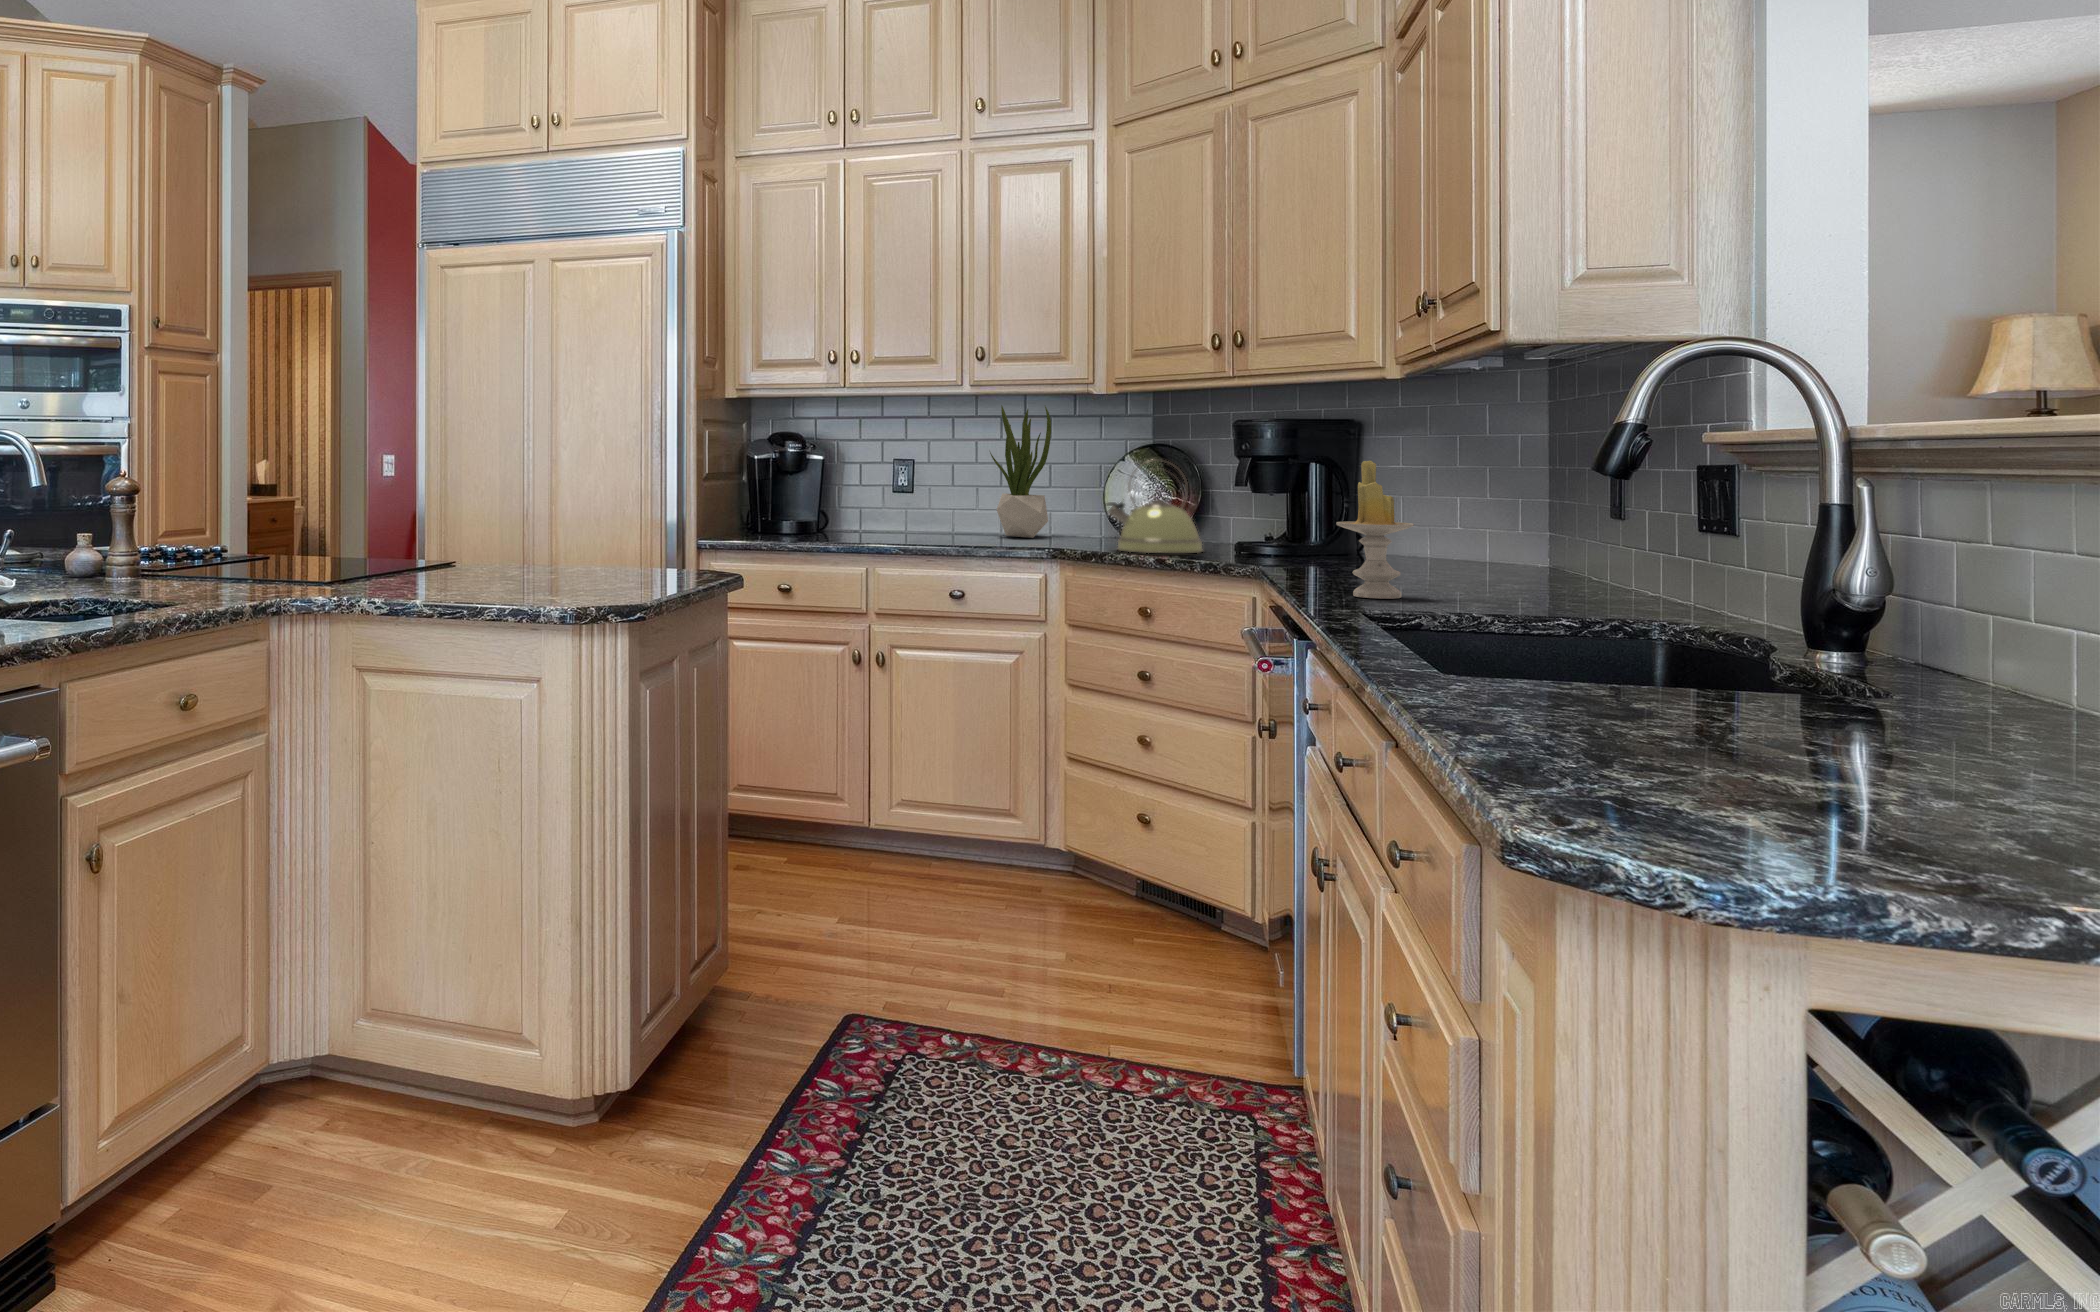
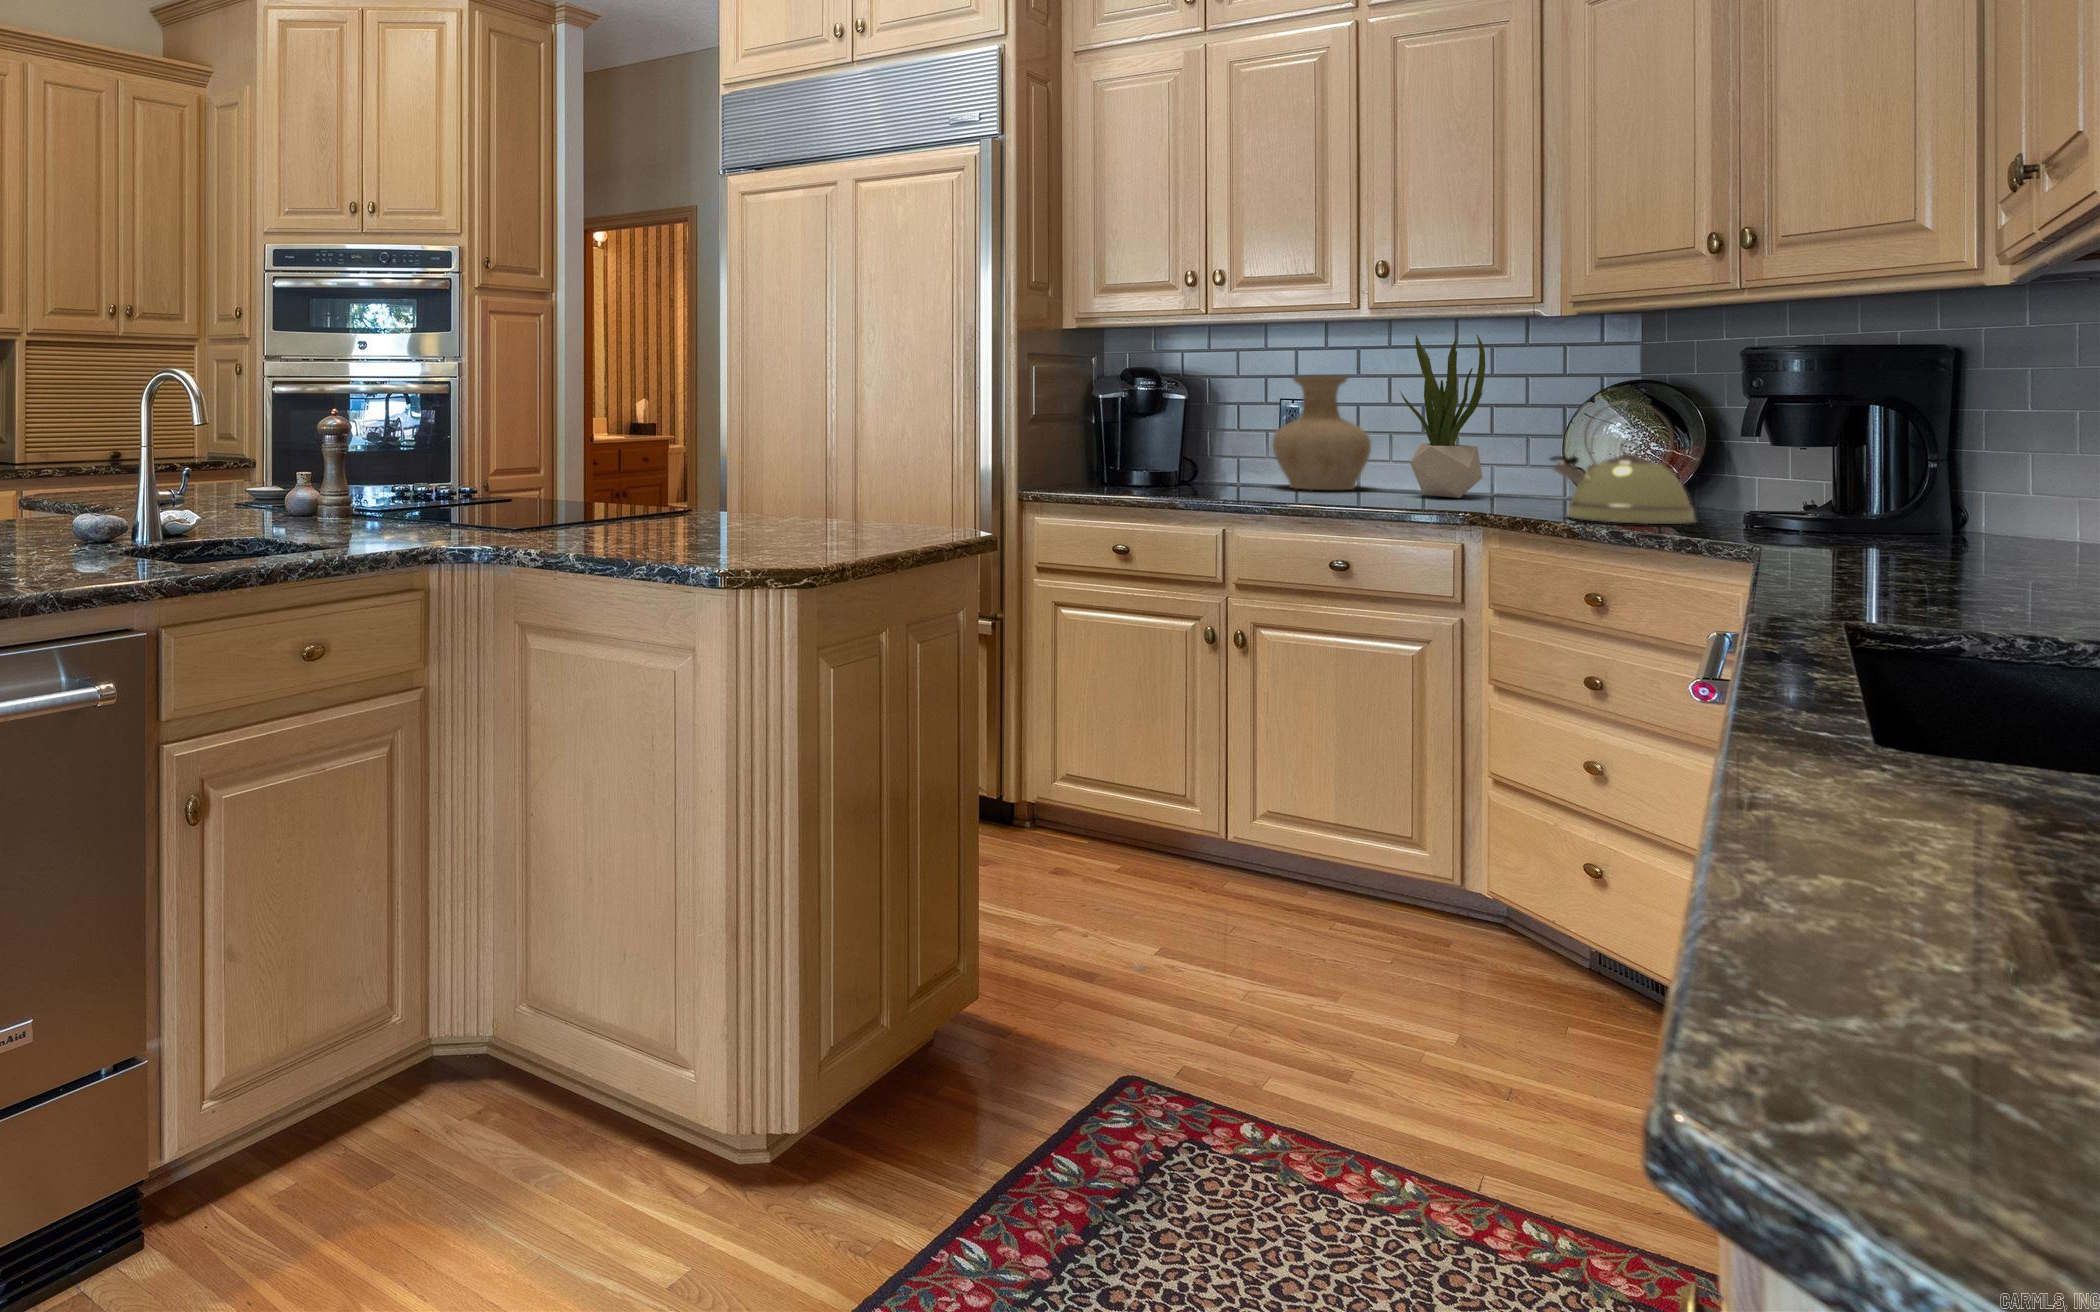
vase: none [888,438,964,534] -> present [1272,376,1371,490]
candle: present [1336,461,1414,599] -> none [1847,402,1987,606]

